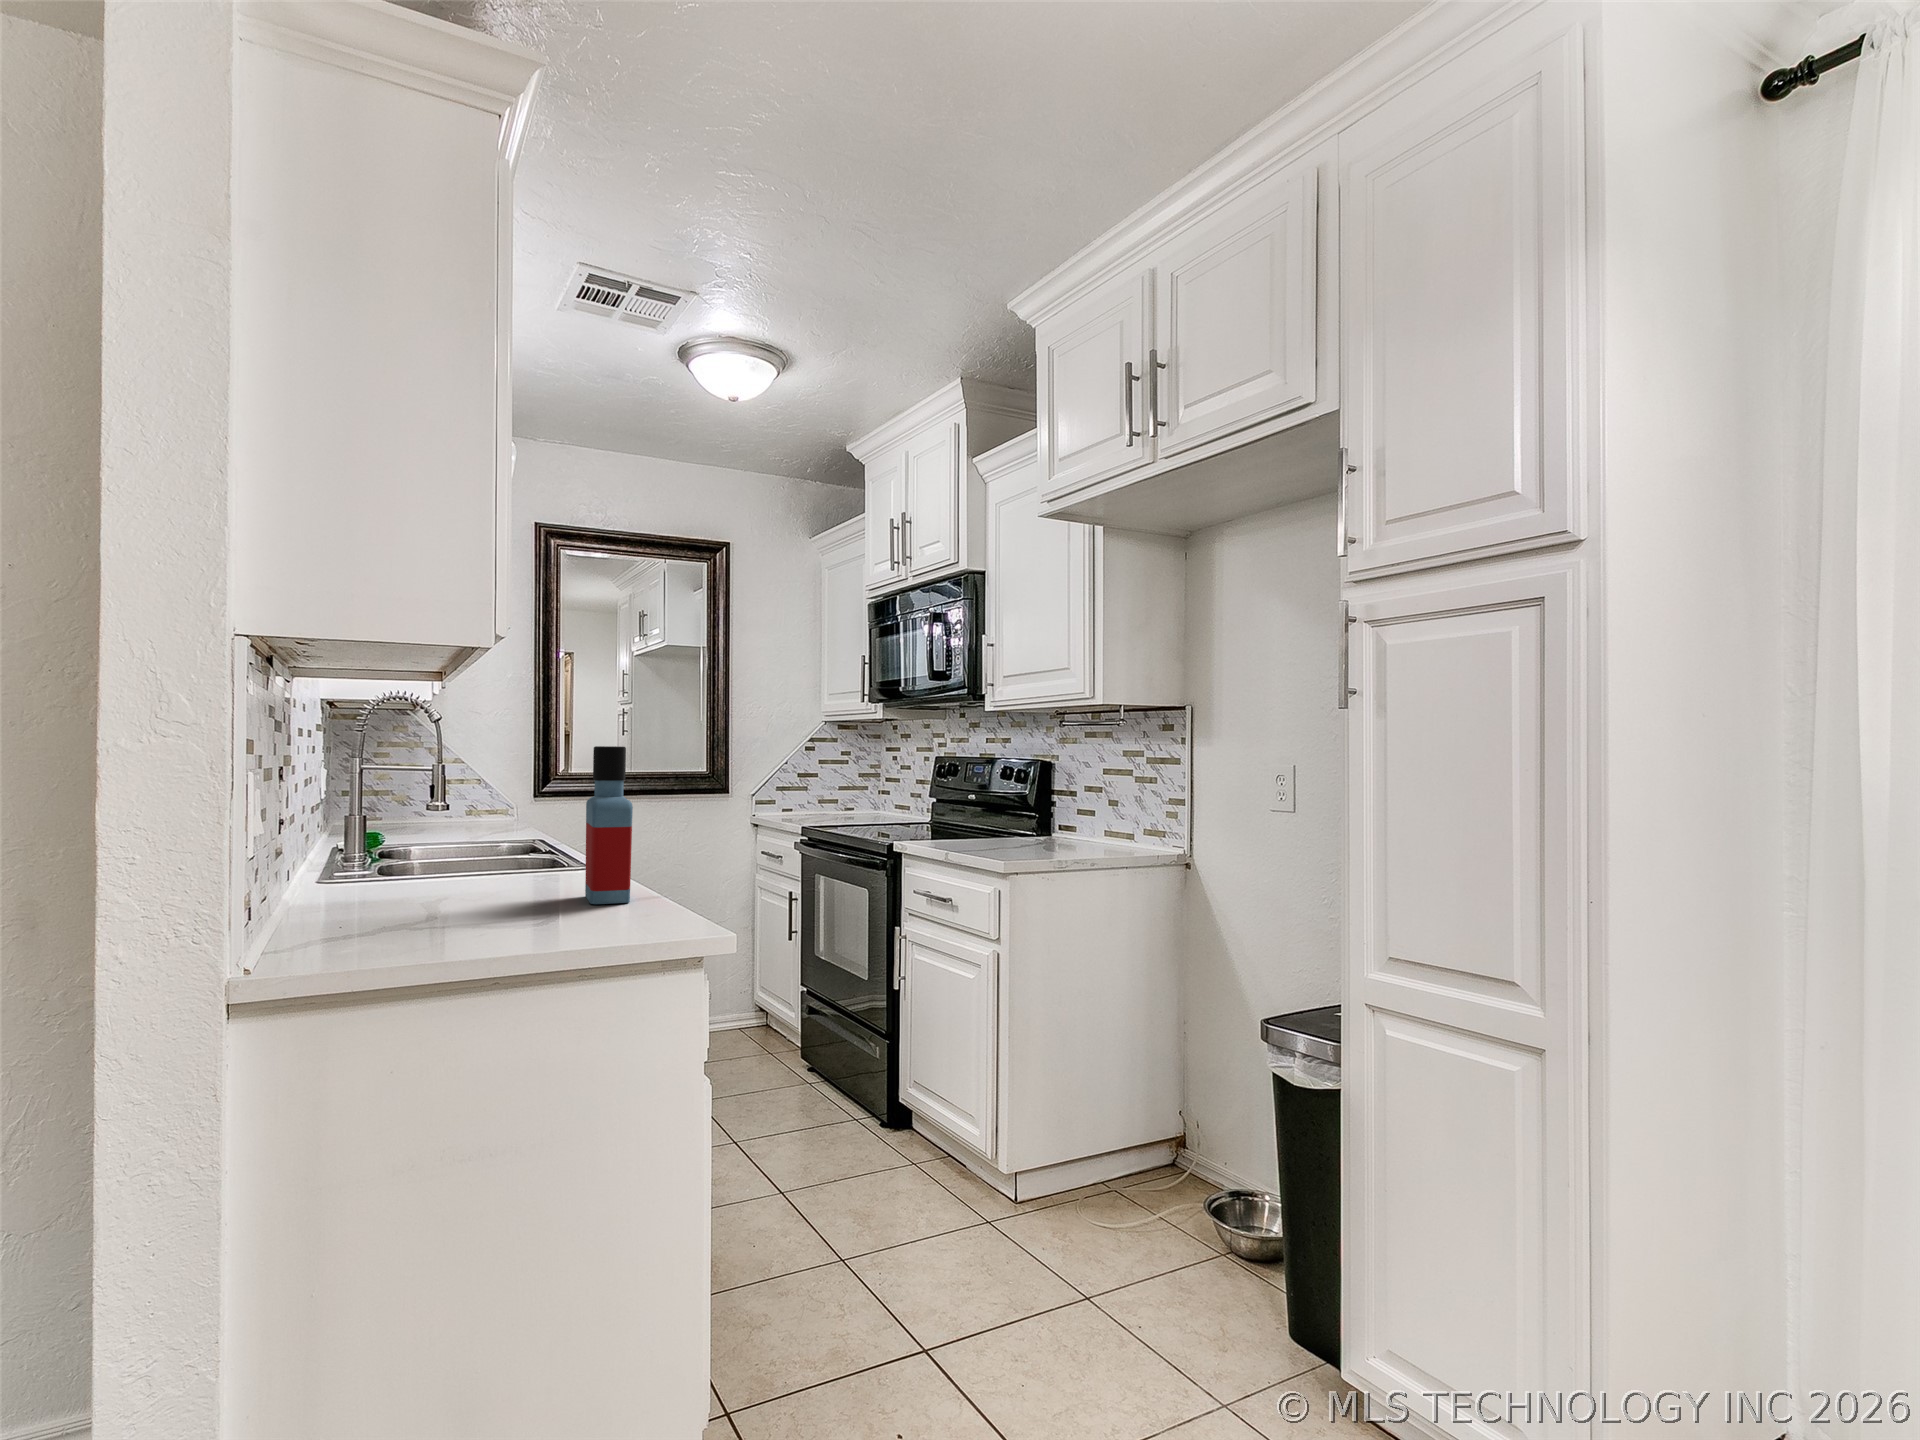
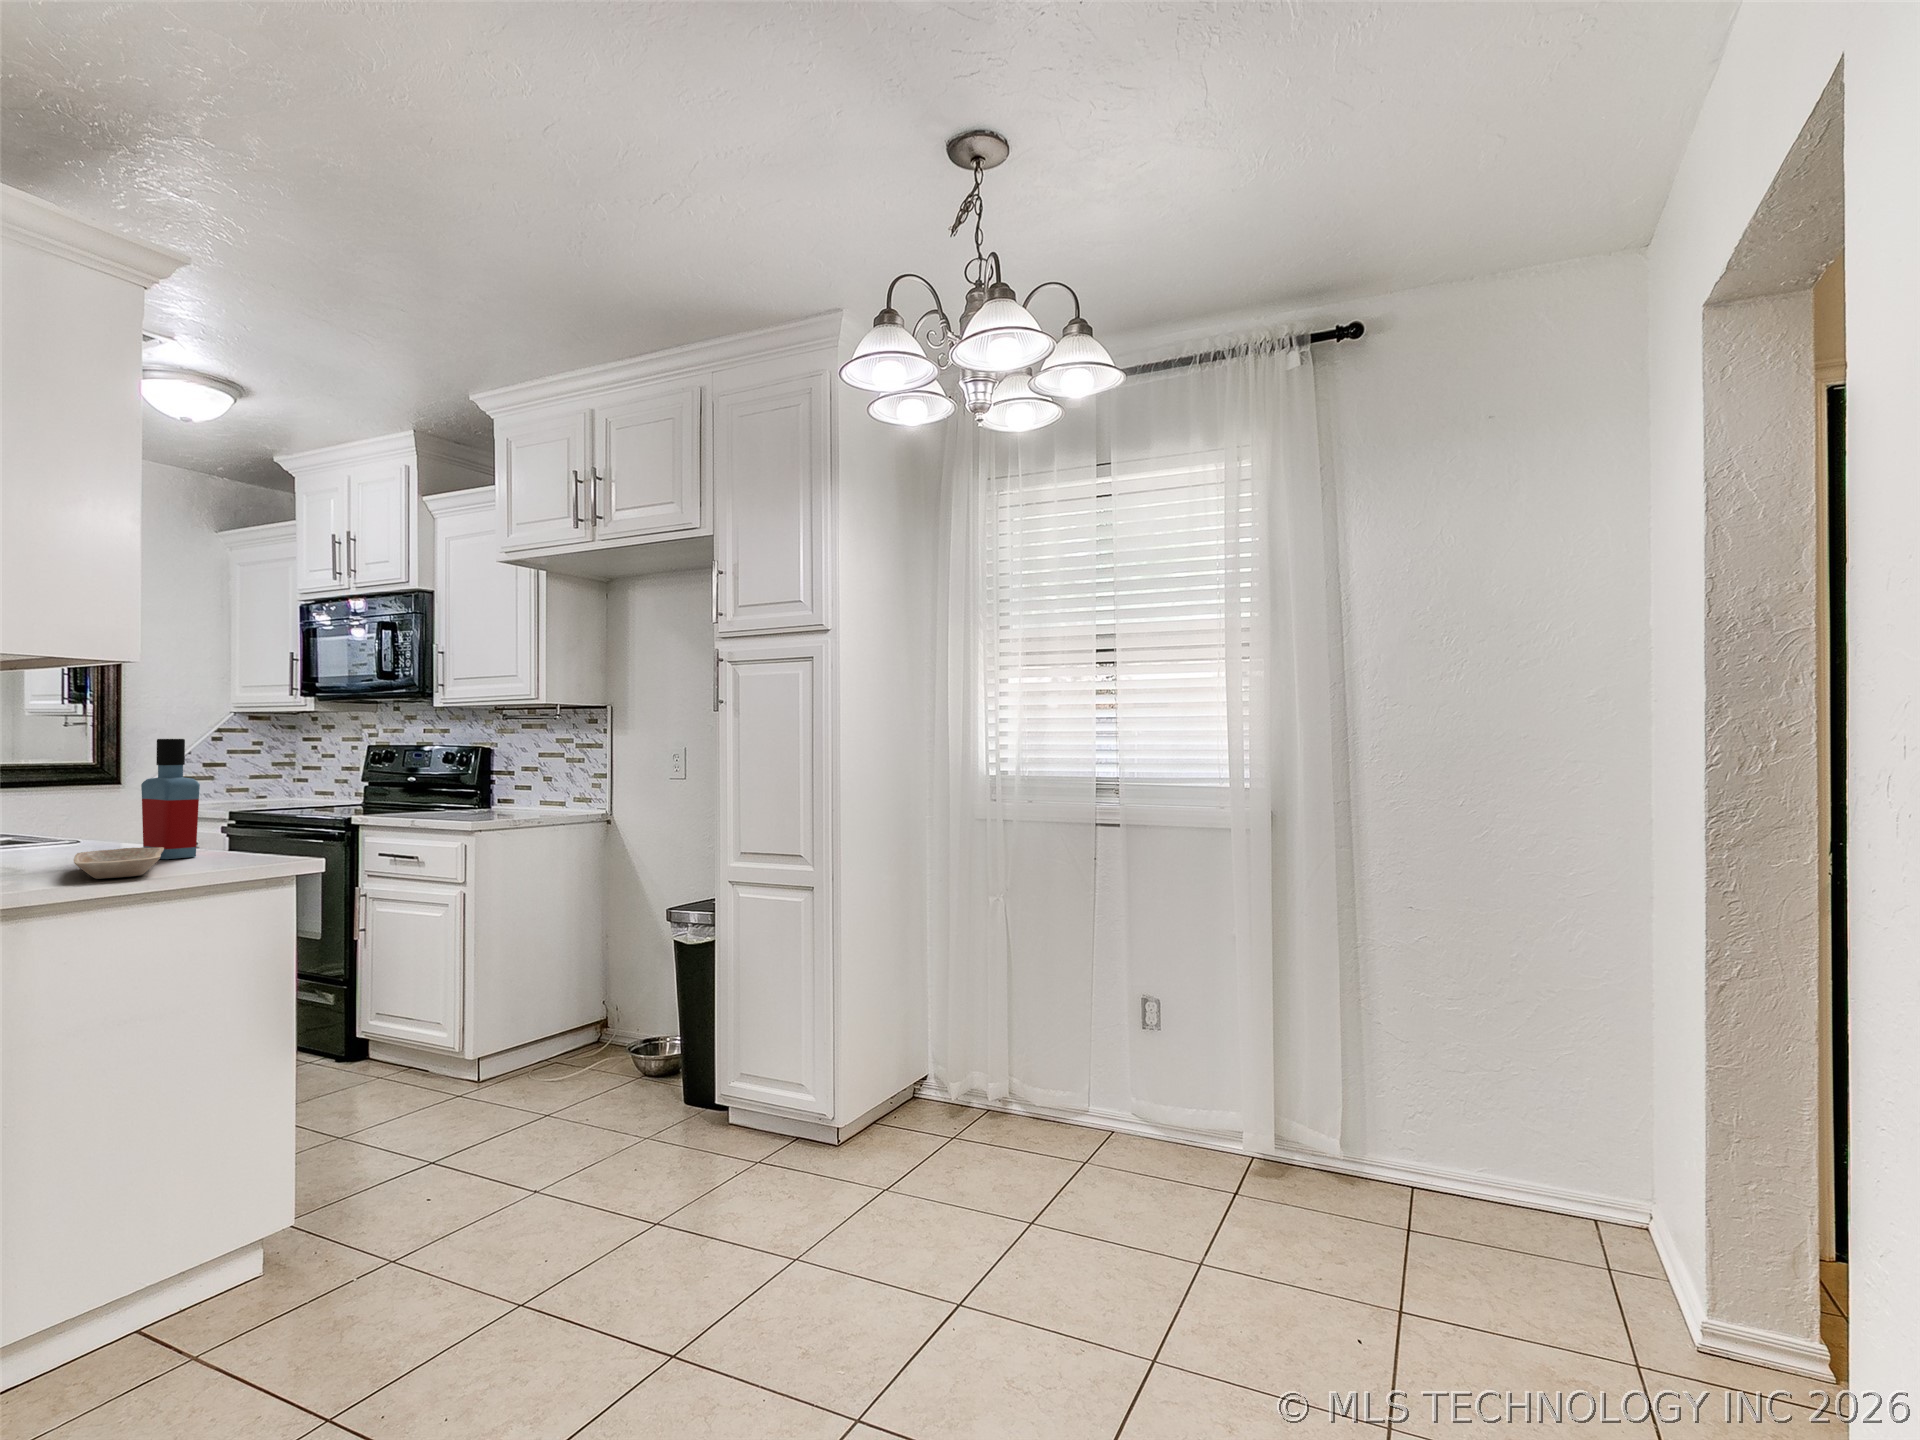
tray: none [425,889,573,939] -> present [74,847,164,879]

